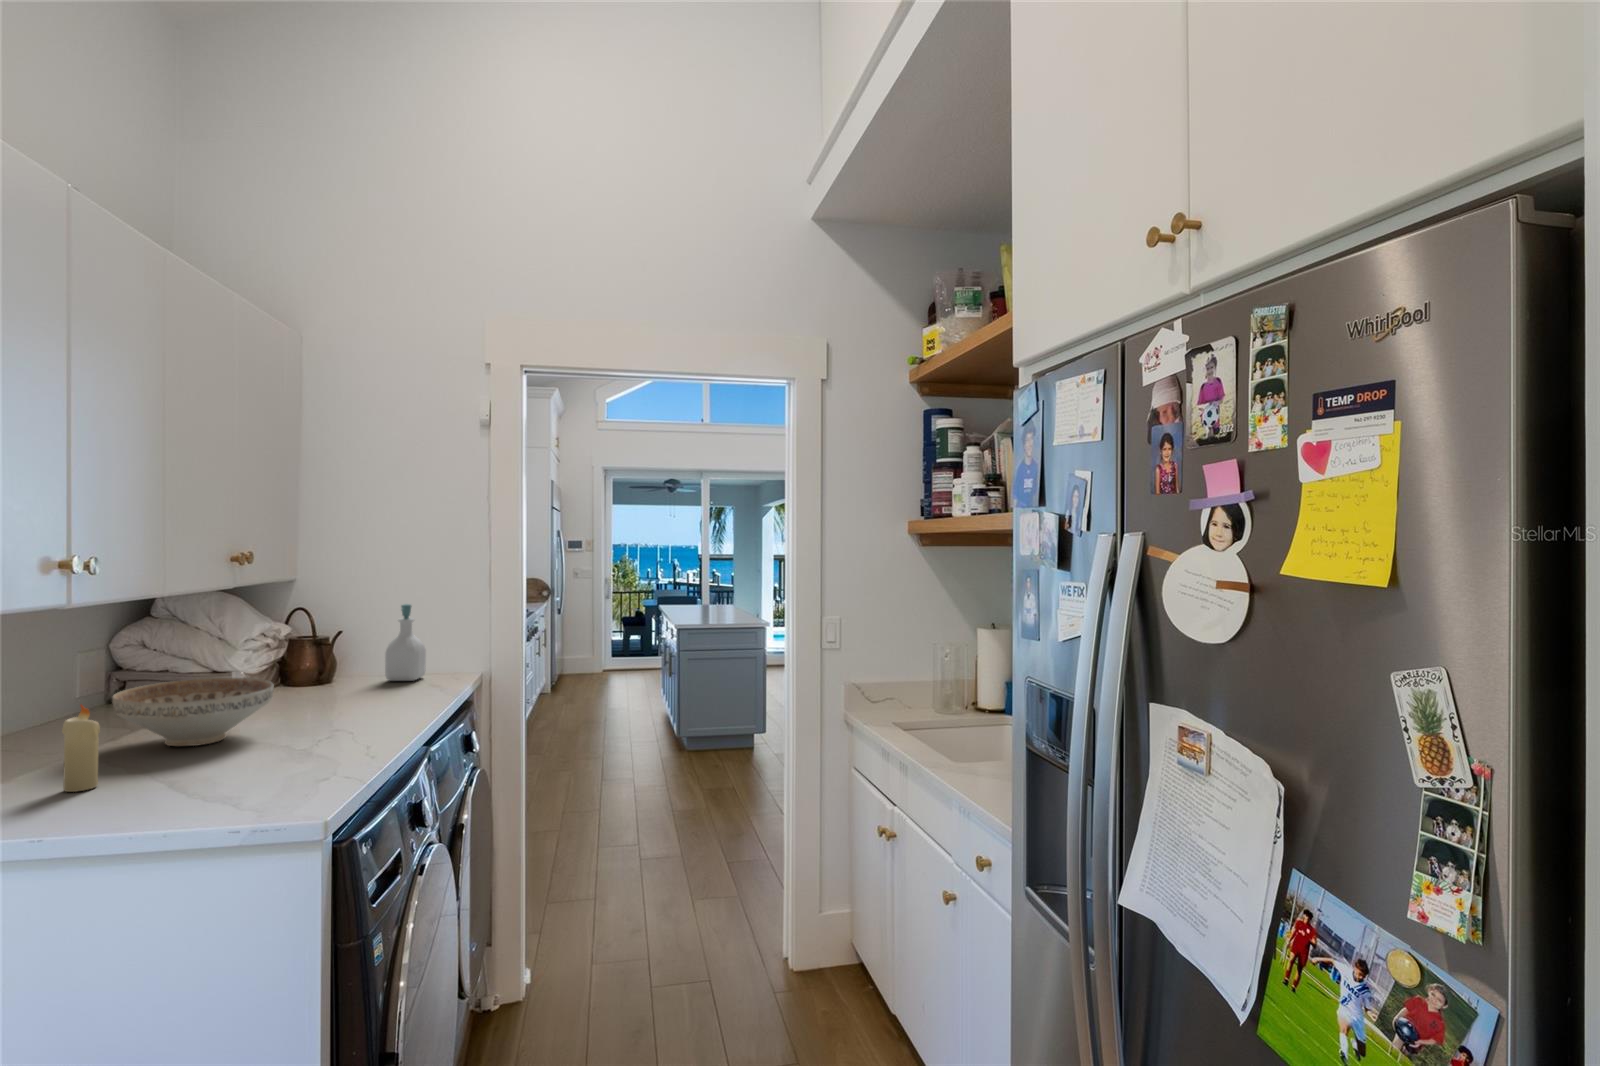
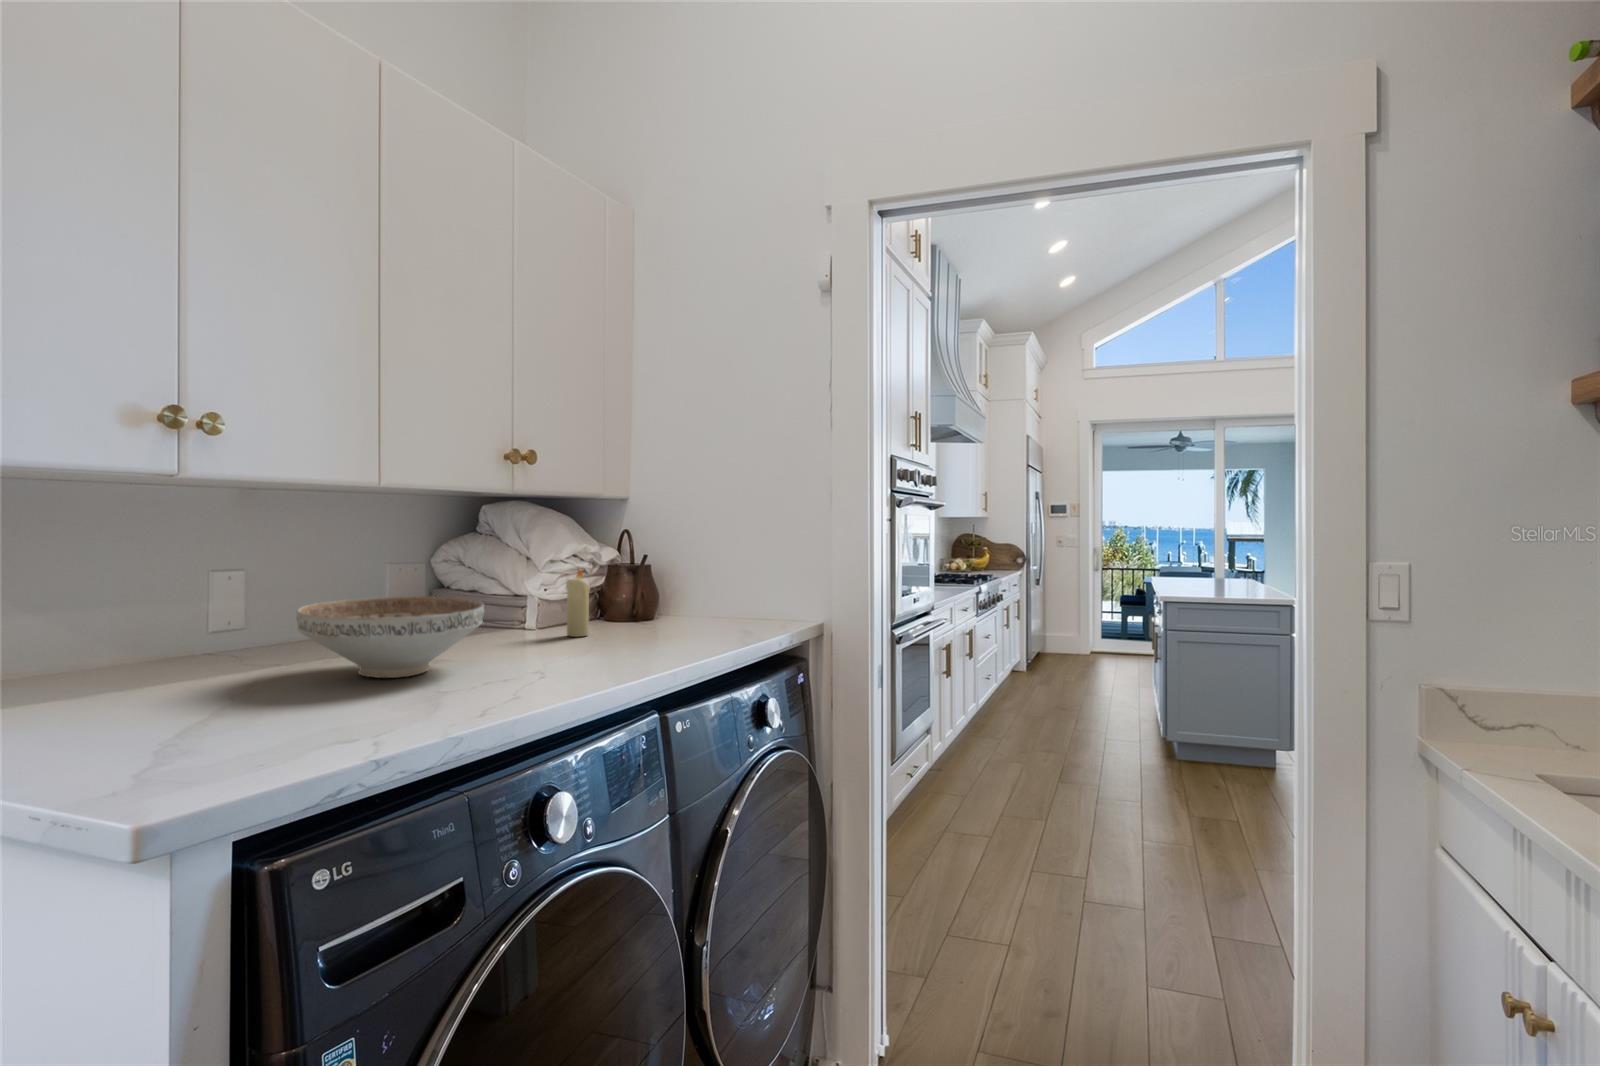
soap bottle: present [385,604,426,681] -> none [699,530,750,630]
candle: present [62,705,100,792] -> present [566,569,590,637]

